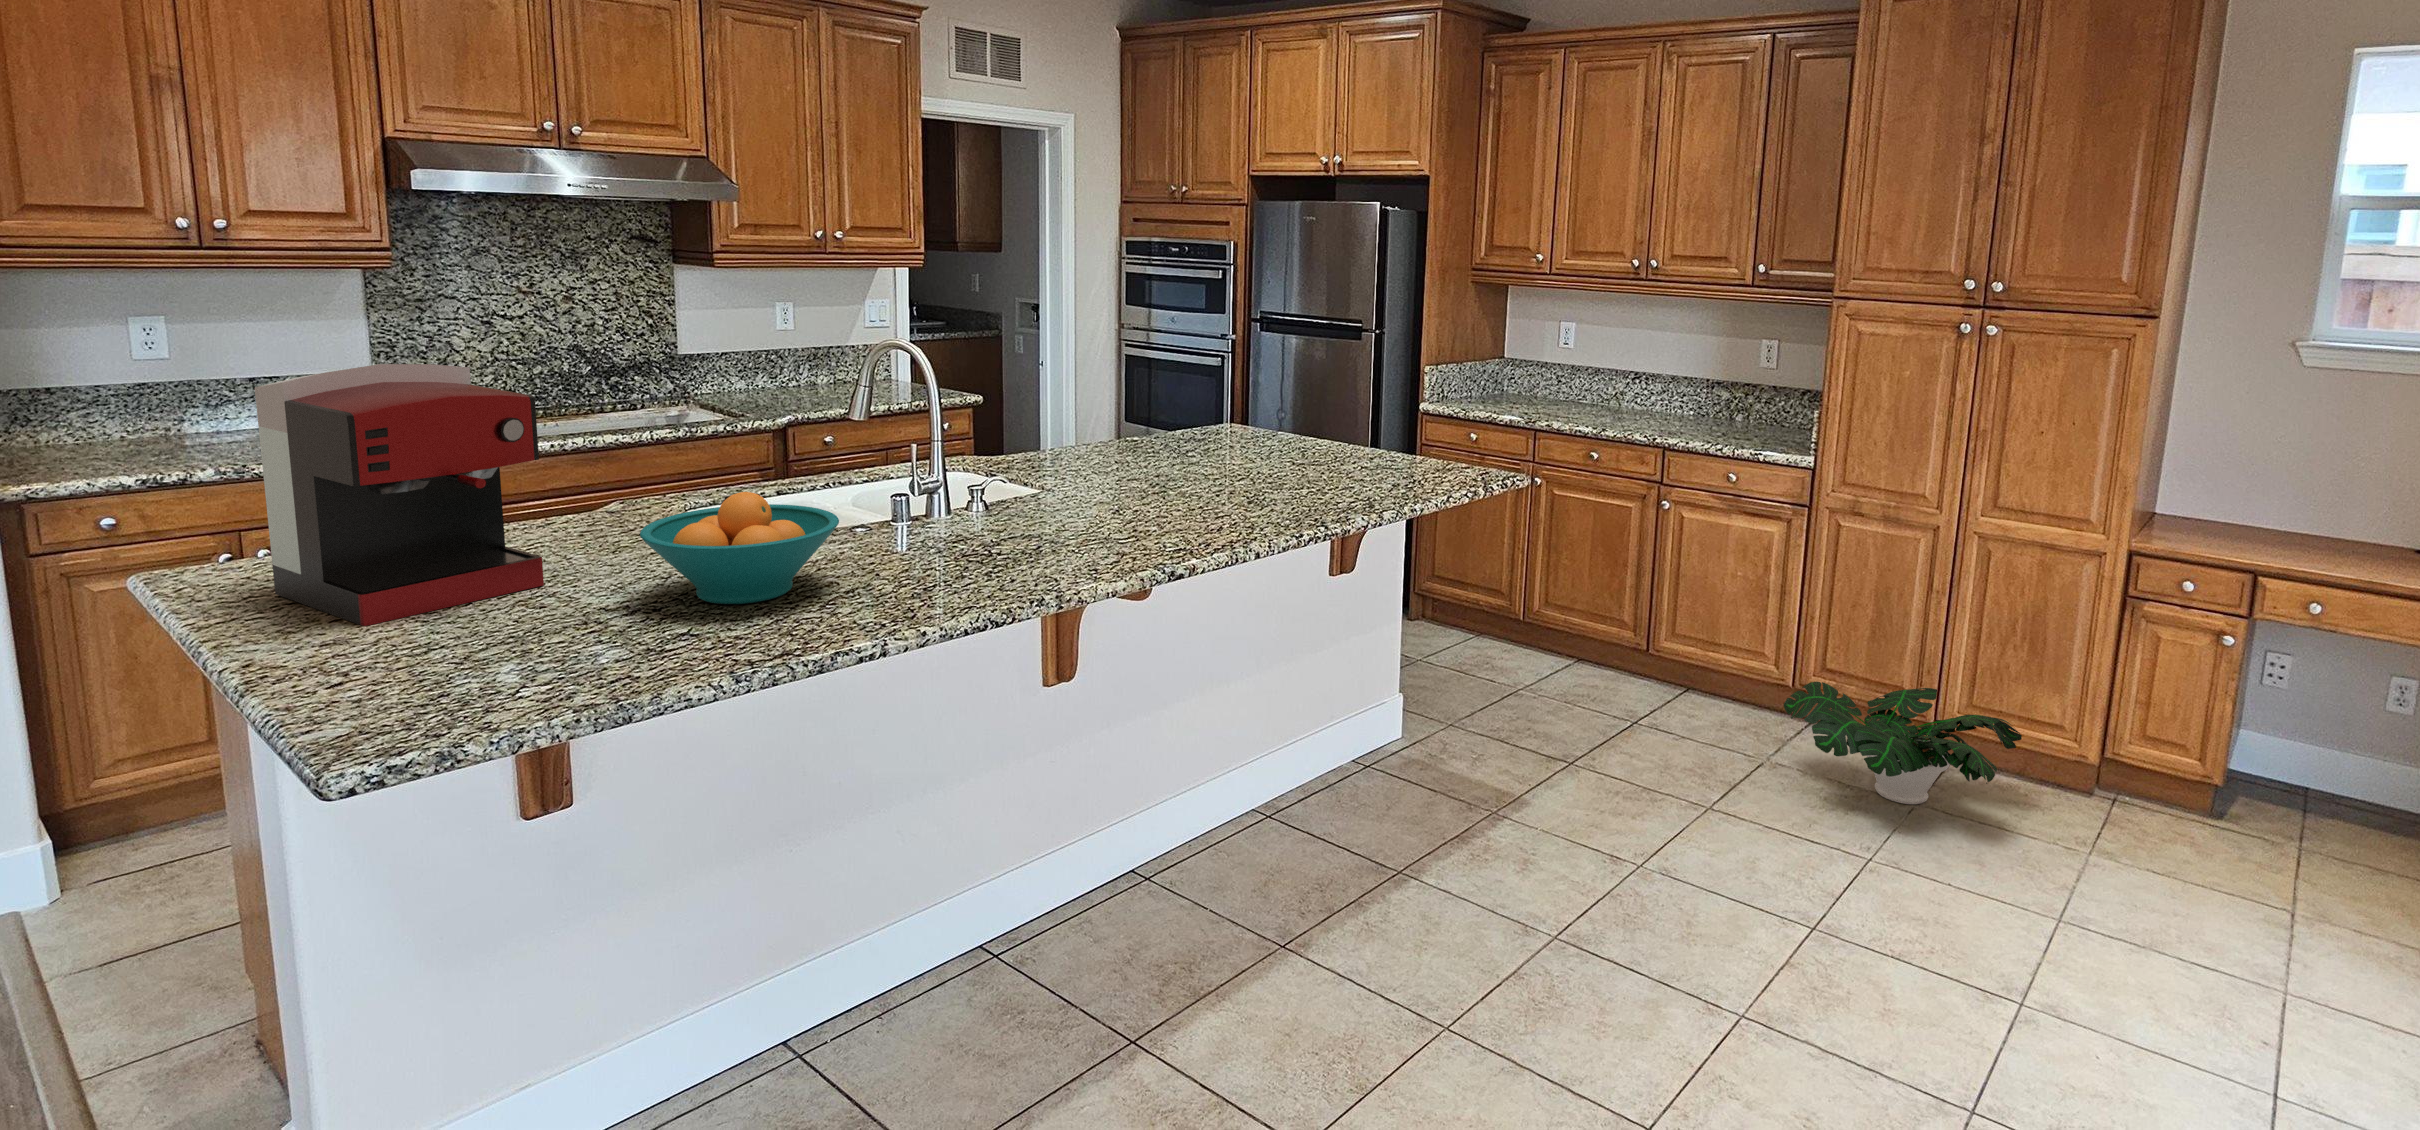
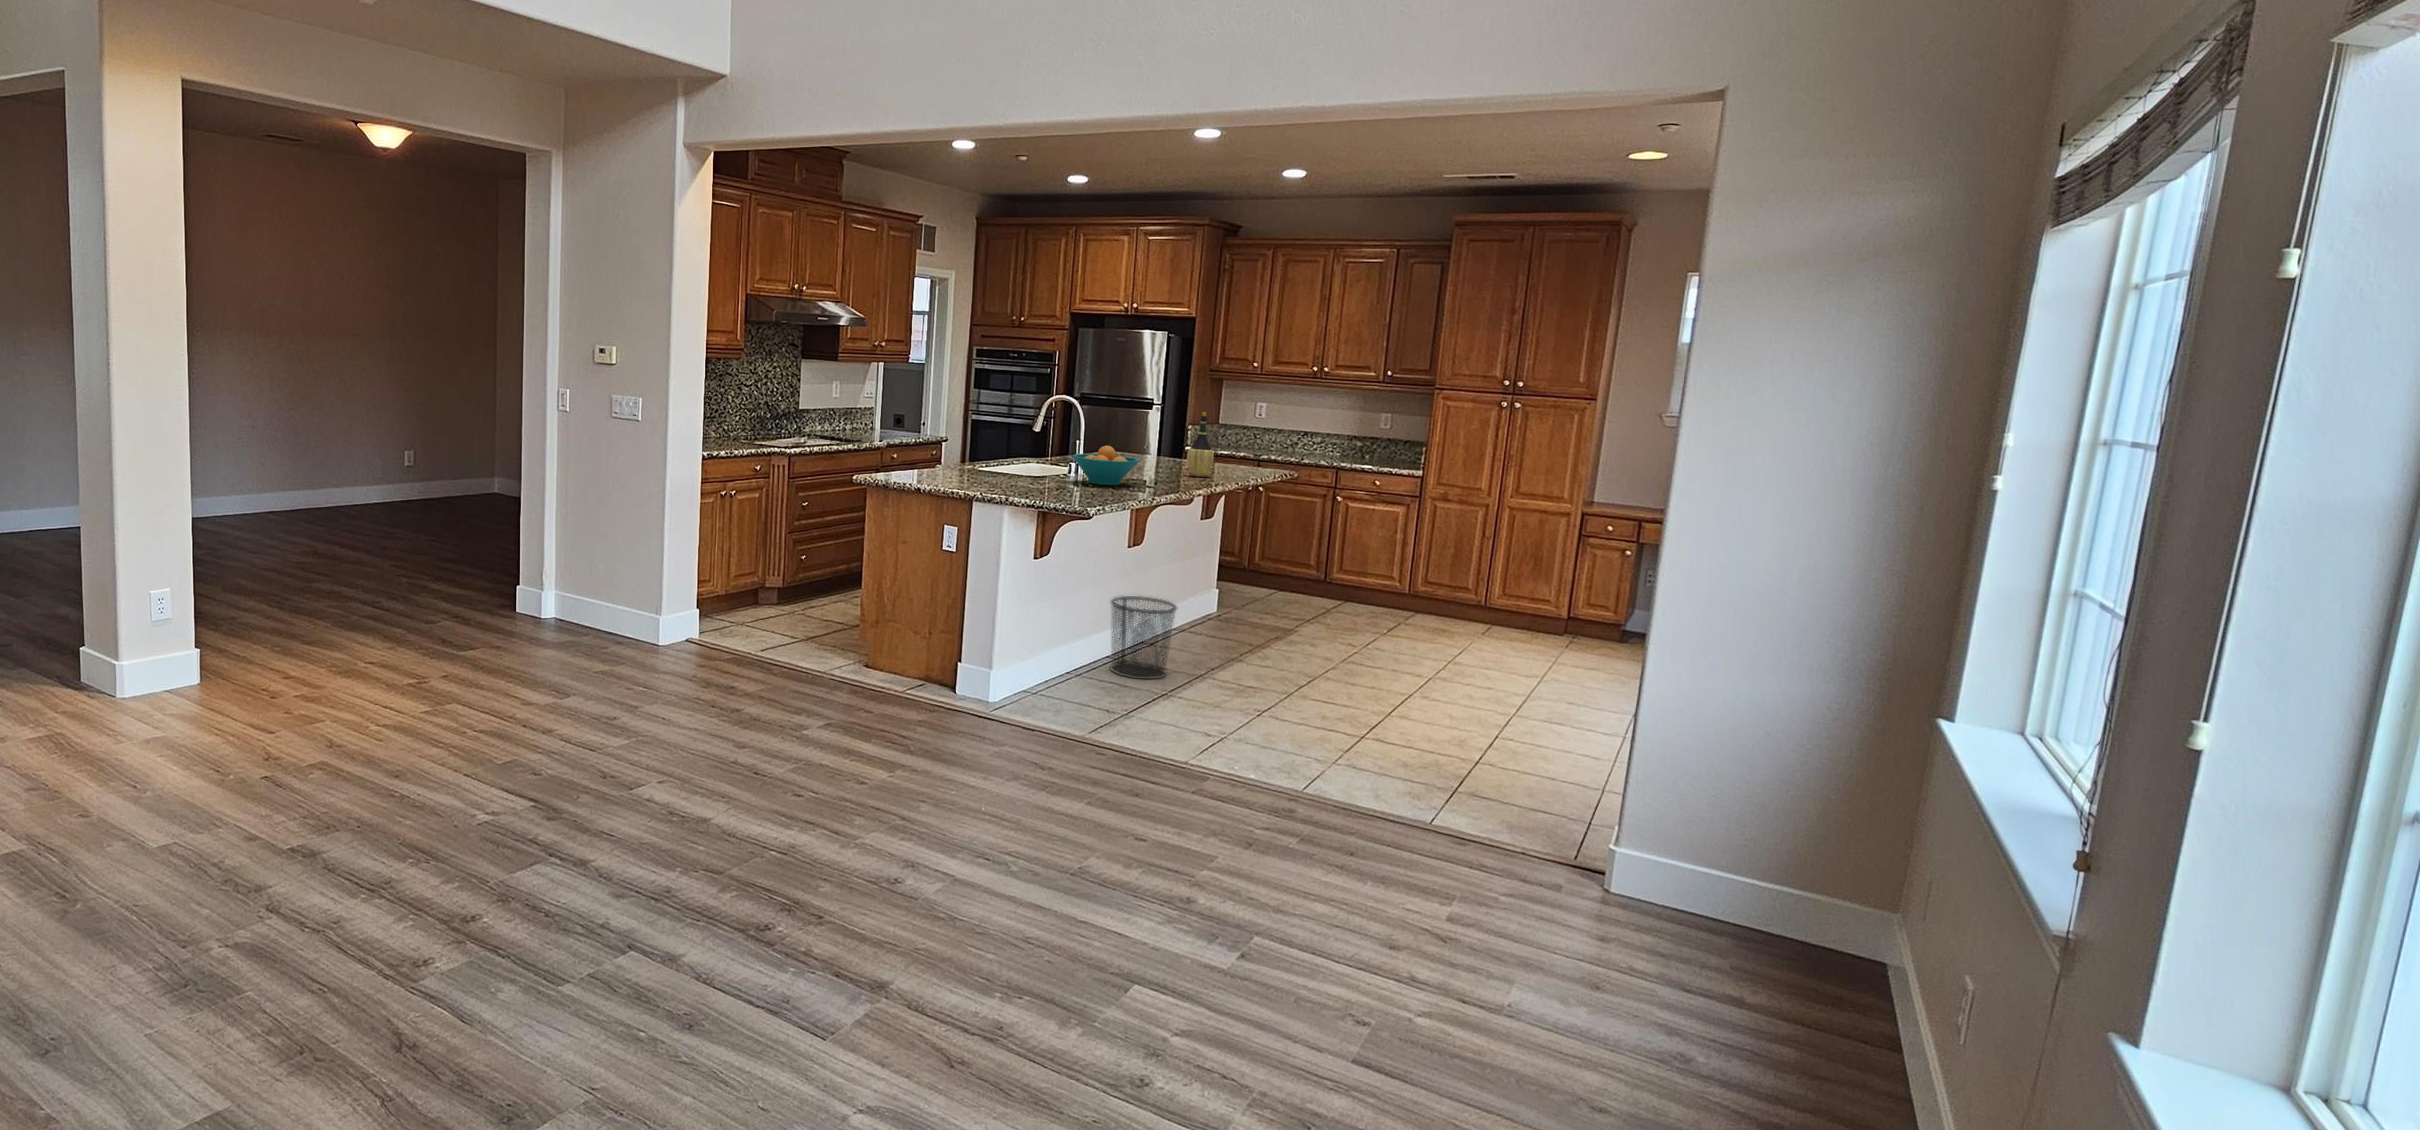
coffee maker: present [255,364,544,626] -> none [947,396,1041,486]
wine bottle: none [1119,380,1182,535] -> present [1187,412,1214,477]
potted plant: present [1784,681,2022,804] -> none [1413,582,1533,638]
waste bin: none [915,809,1081,1041] -> present [1111,596,1177,679]

